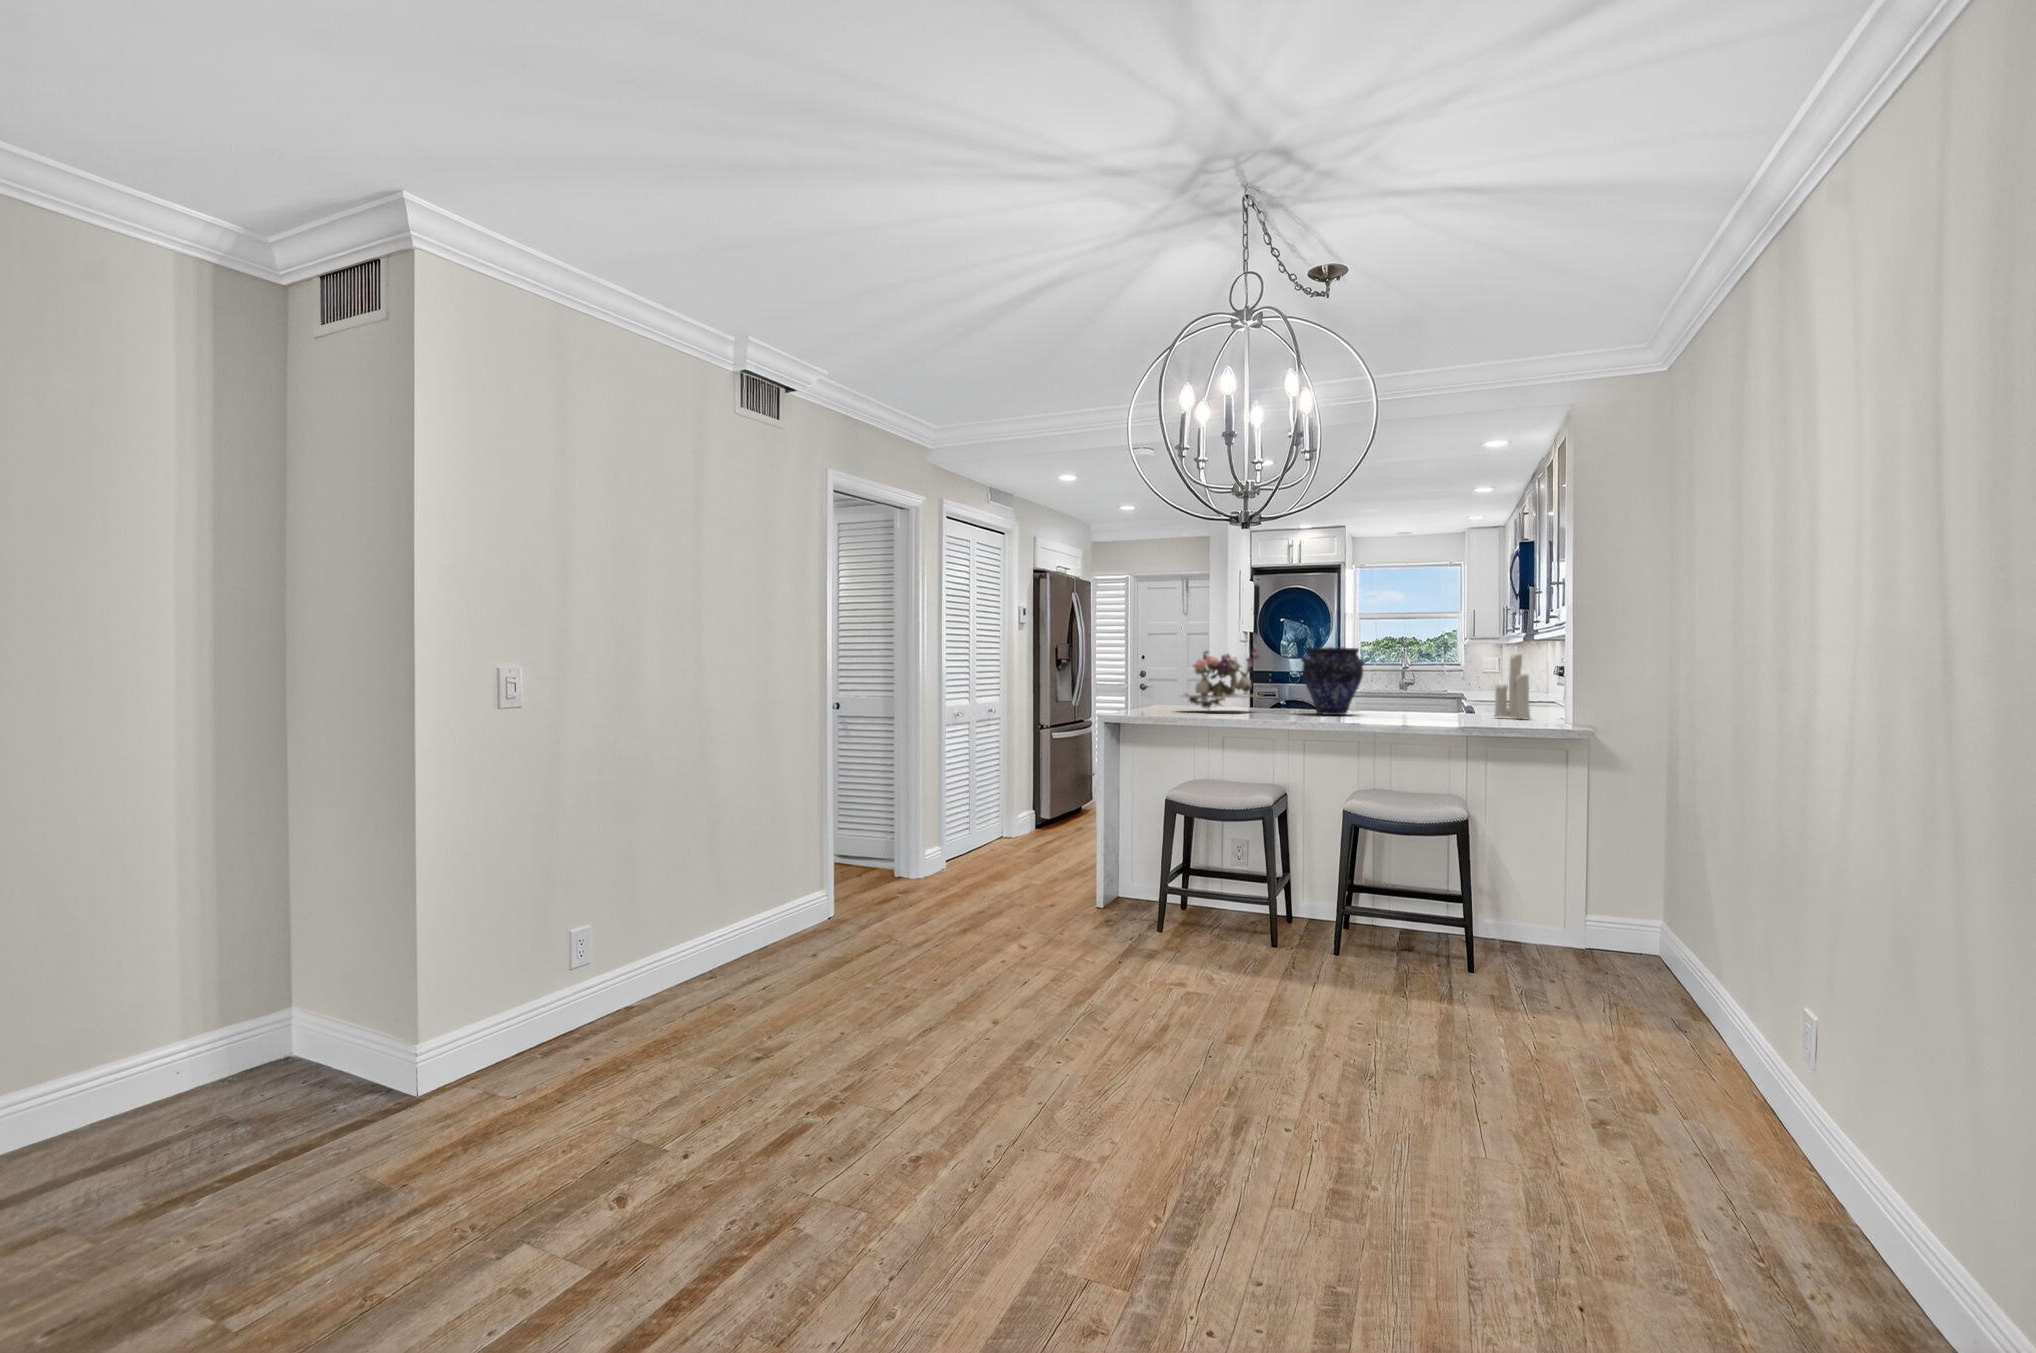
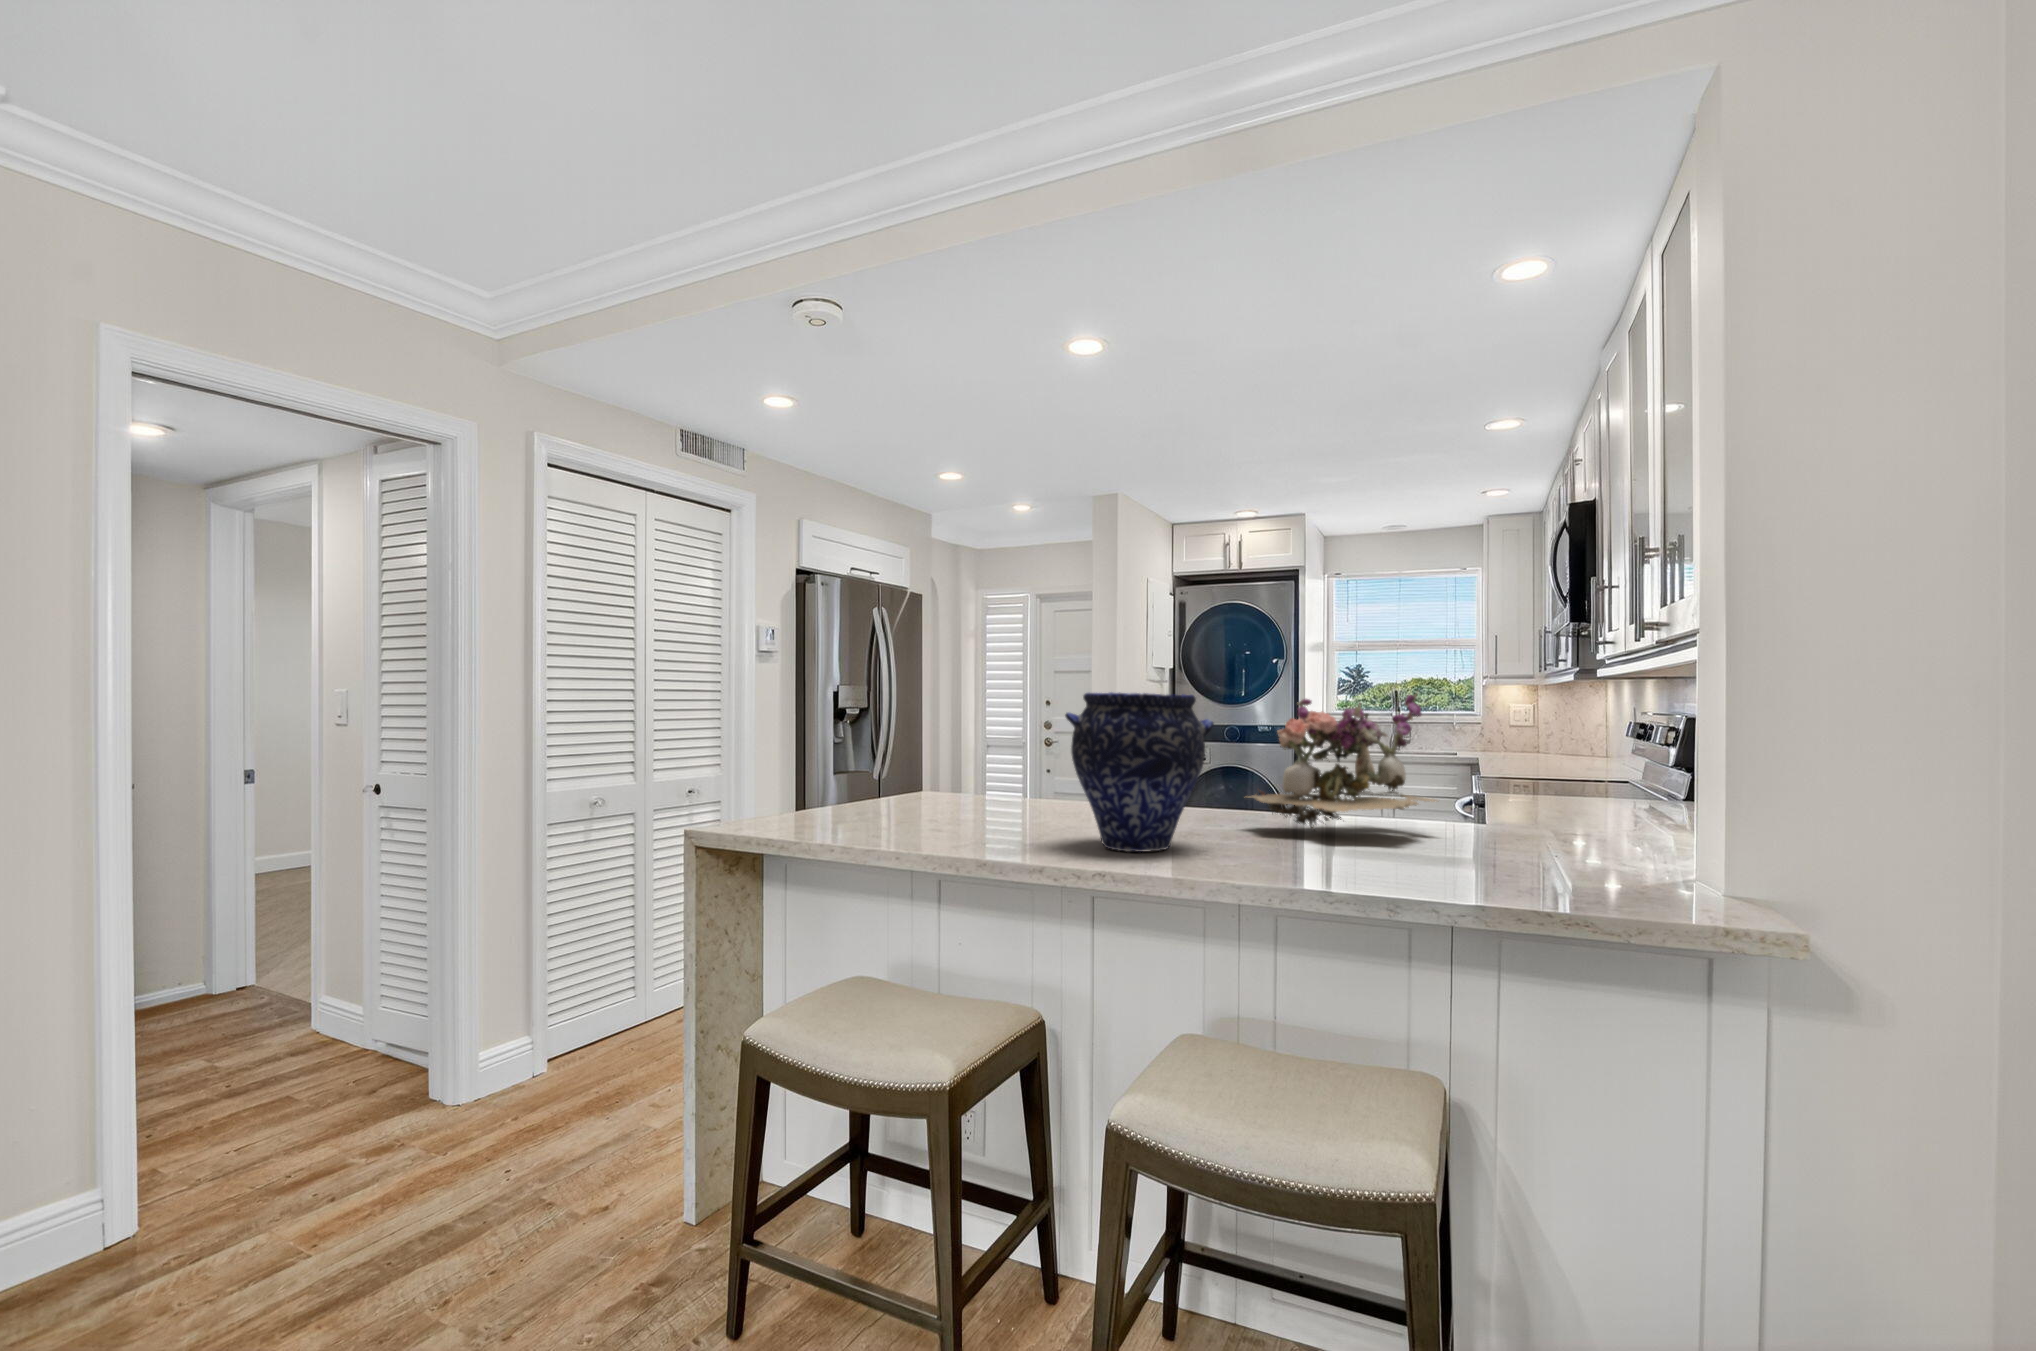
flower arrangement: present [1182,648,1259,708] -> present [1248,691,1438,831]
candle: present [1494,654,1530,719] -> none [1515,678,1617,892]

